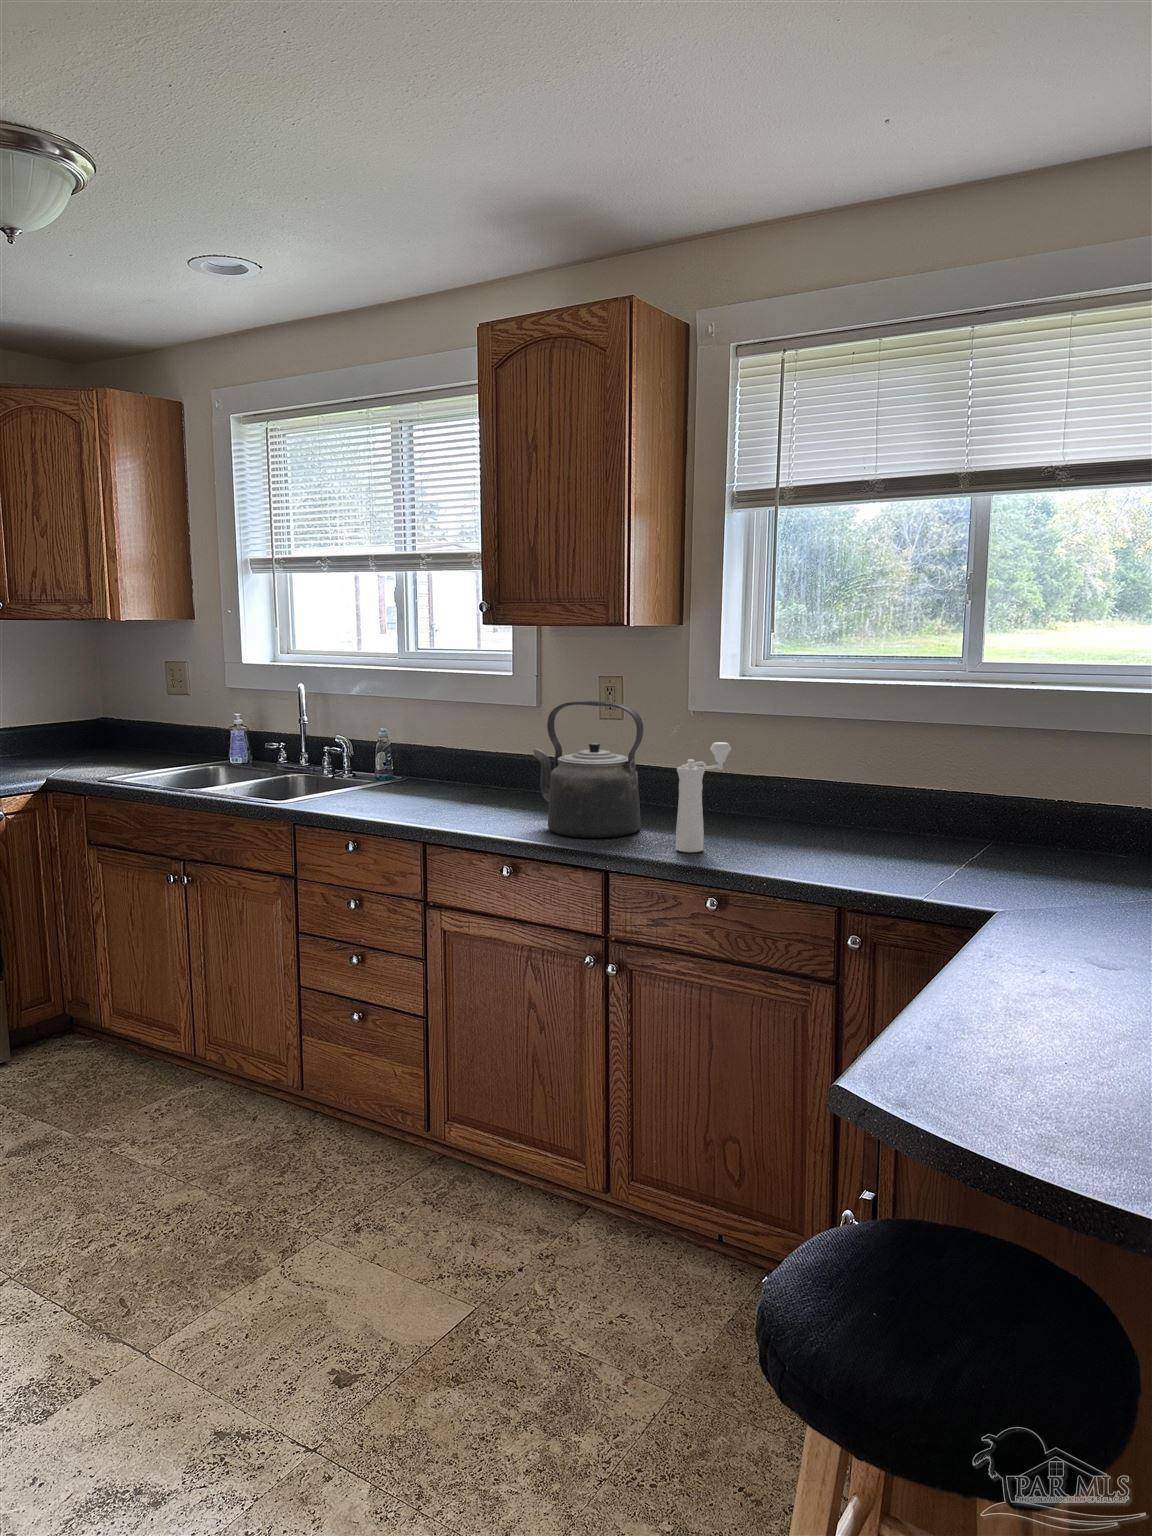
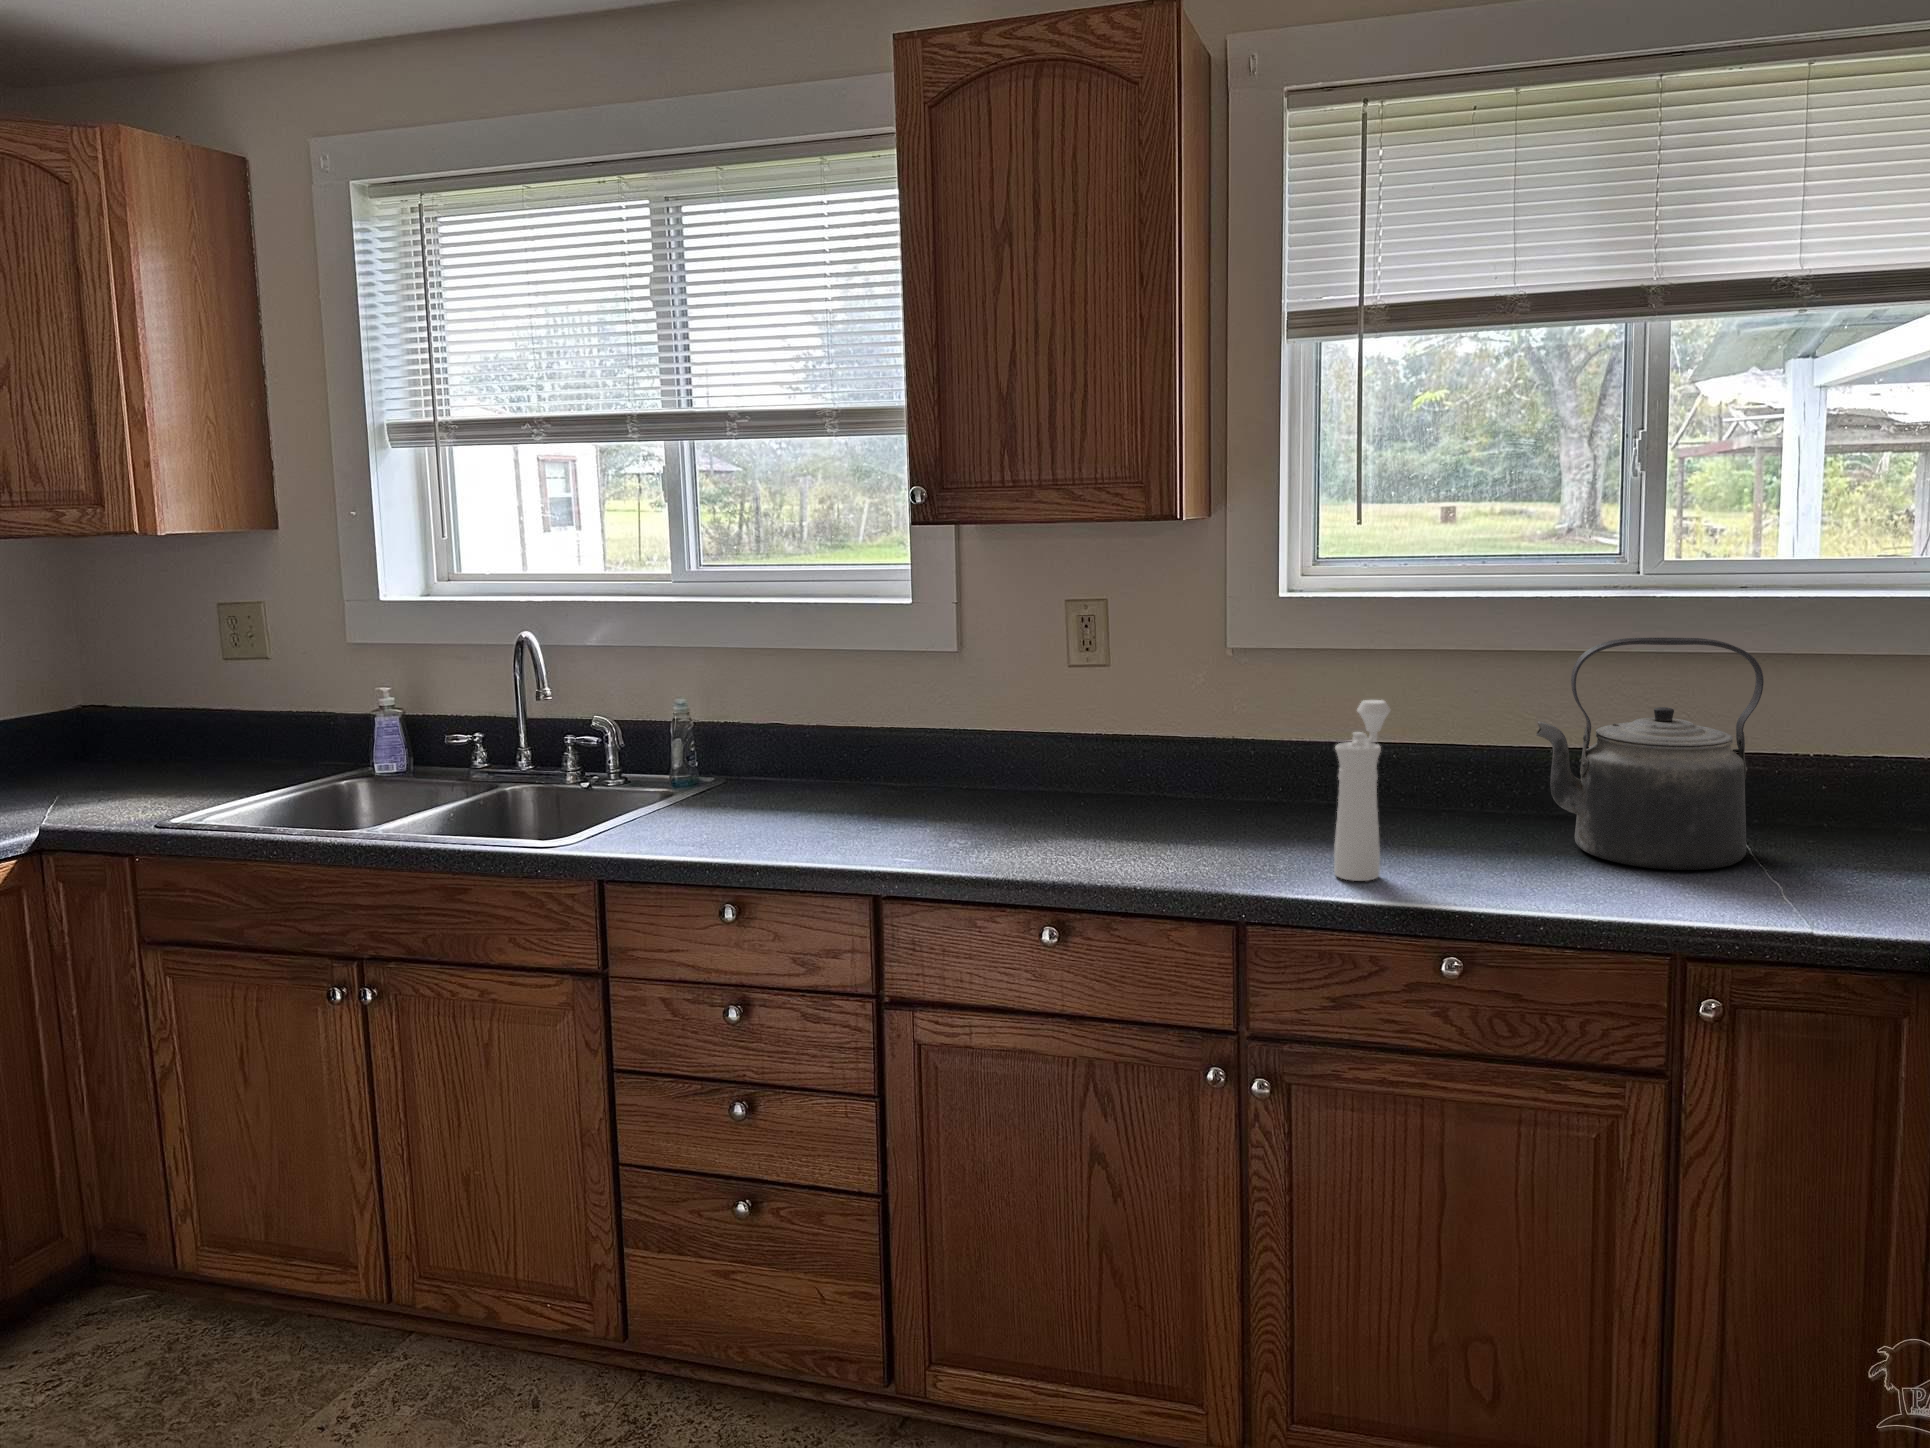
kettle: present [533,701,643,838] -> present [1536,638,1764,870]

